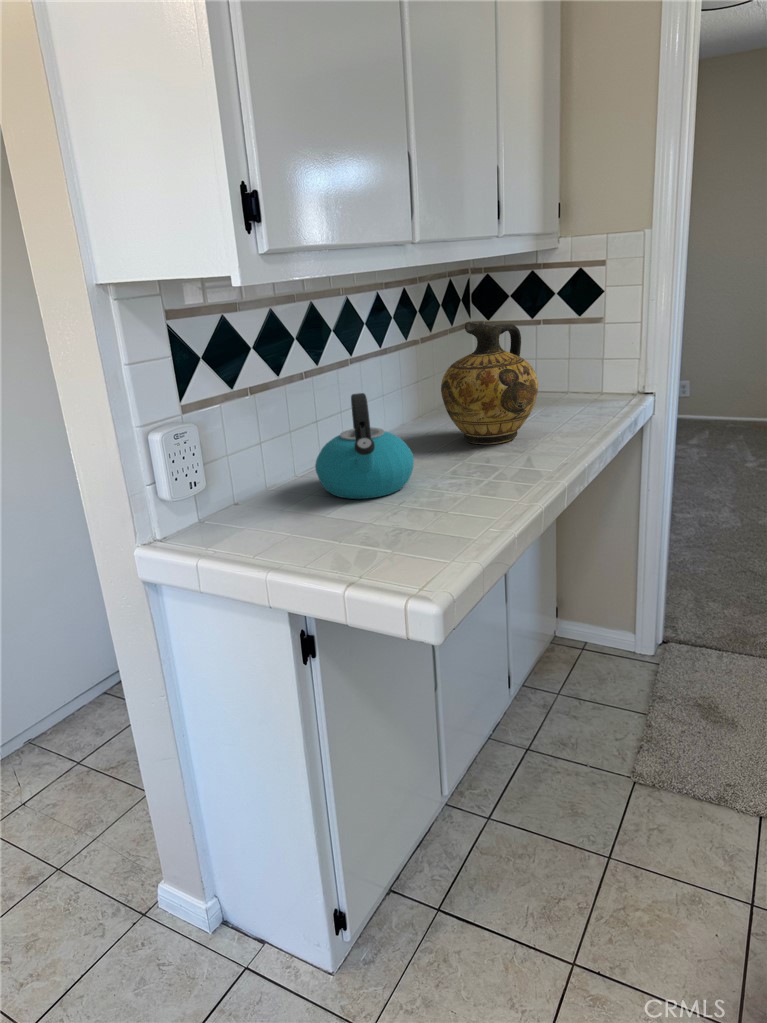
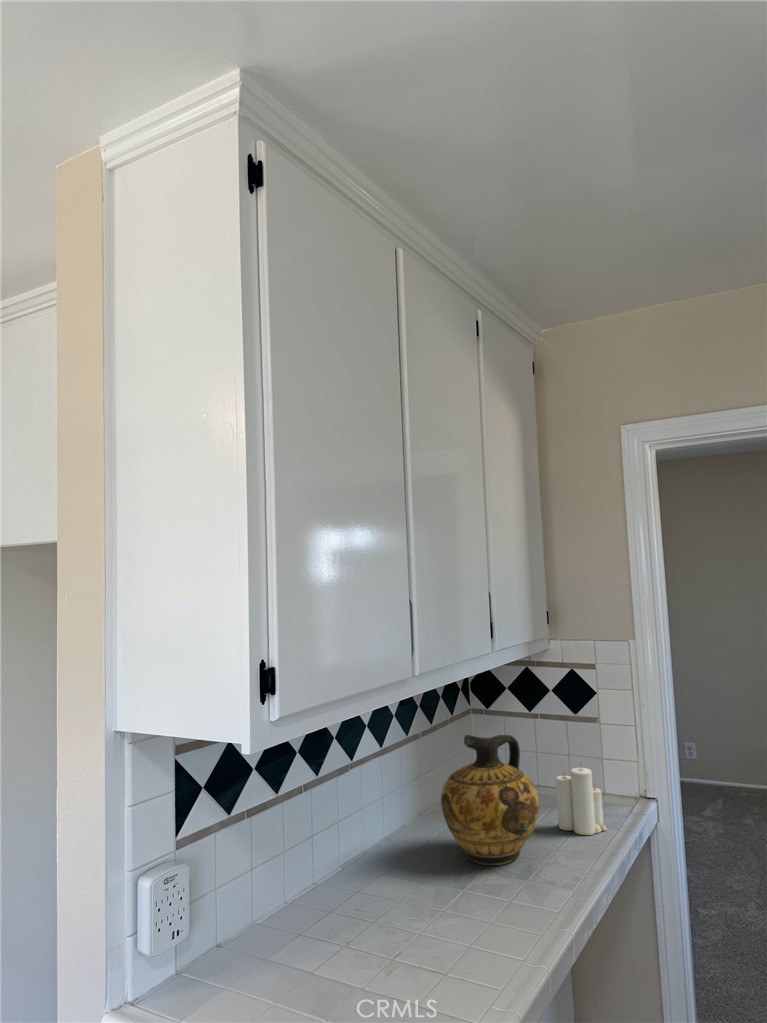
candle: none [554,353,602,421] -> present [556,767,607,835]
kettle: present [315,393,414,499] -> none [308,821,412,948]

